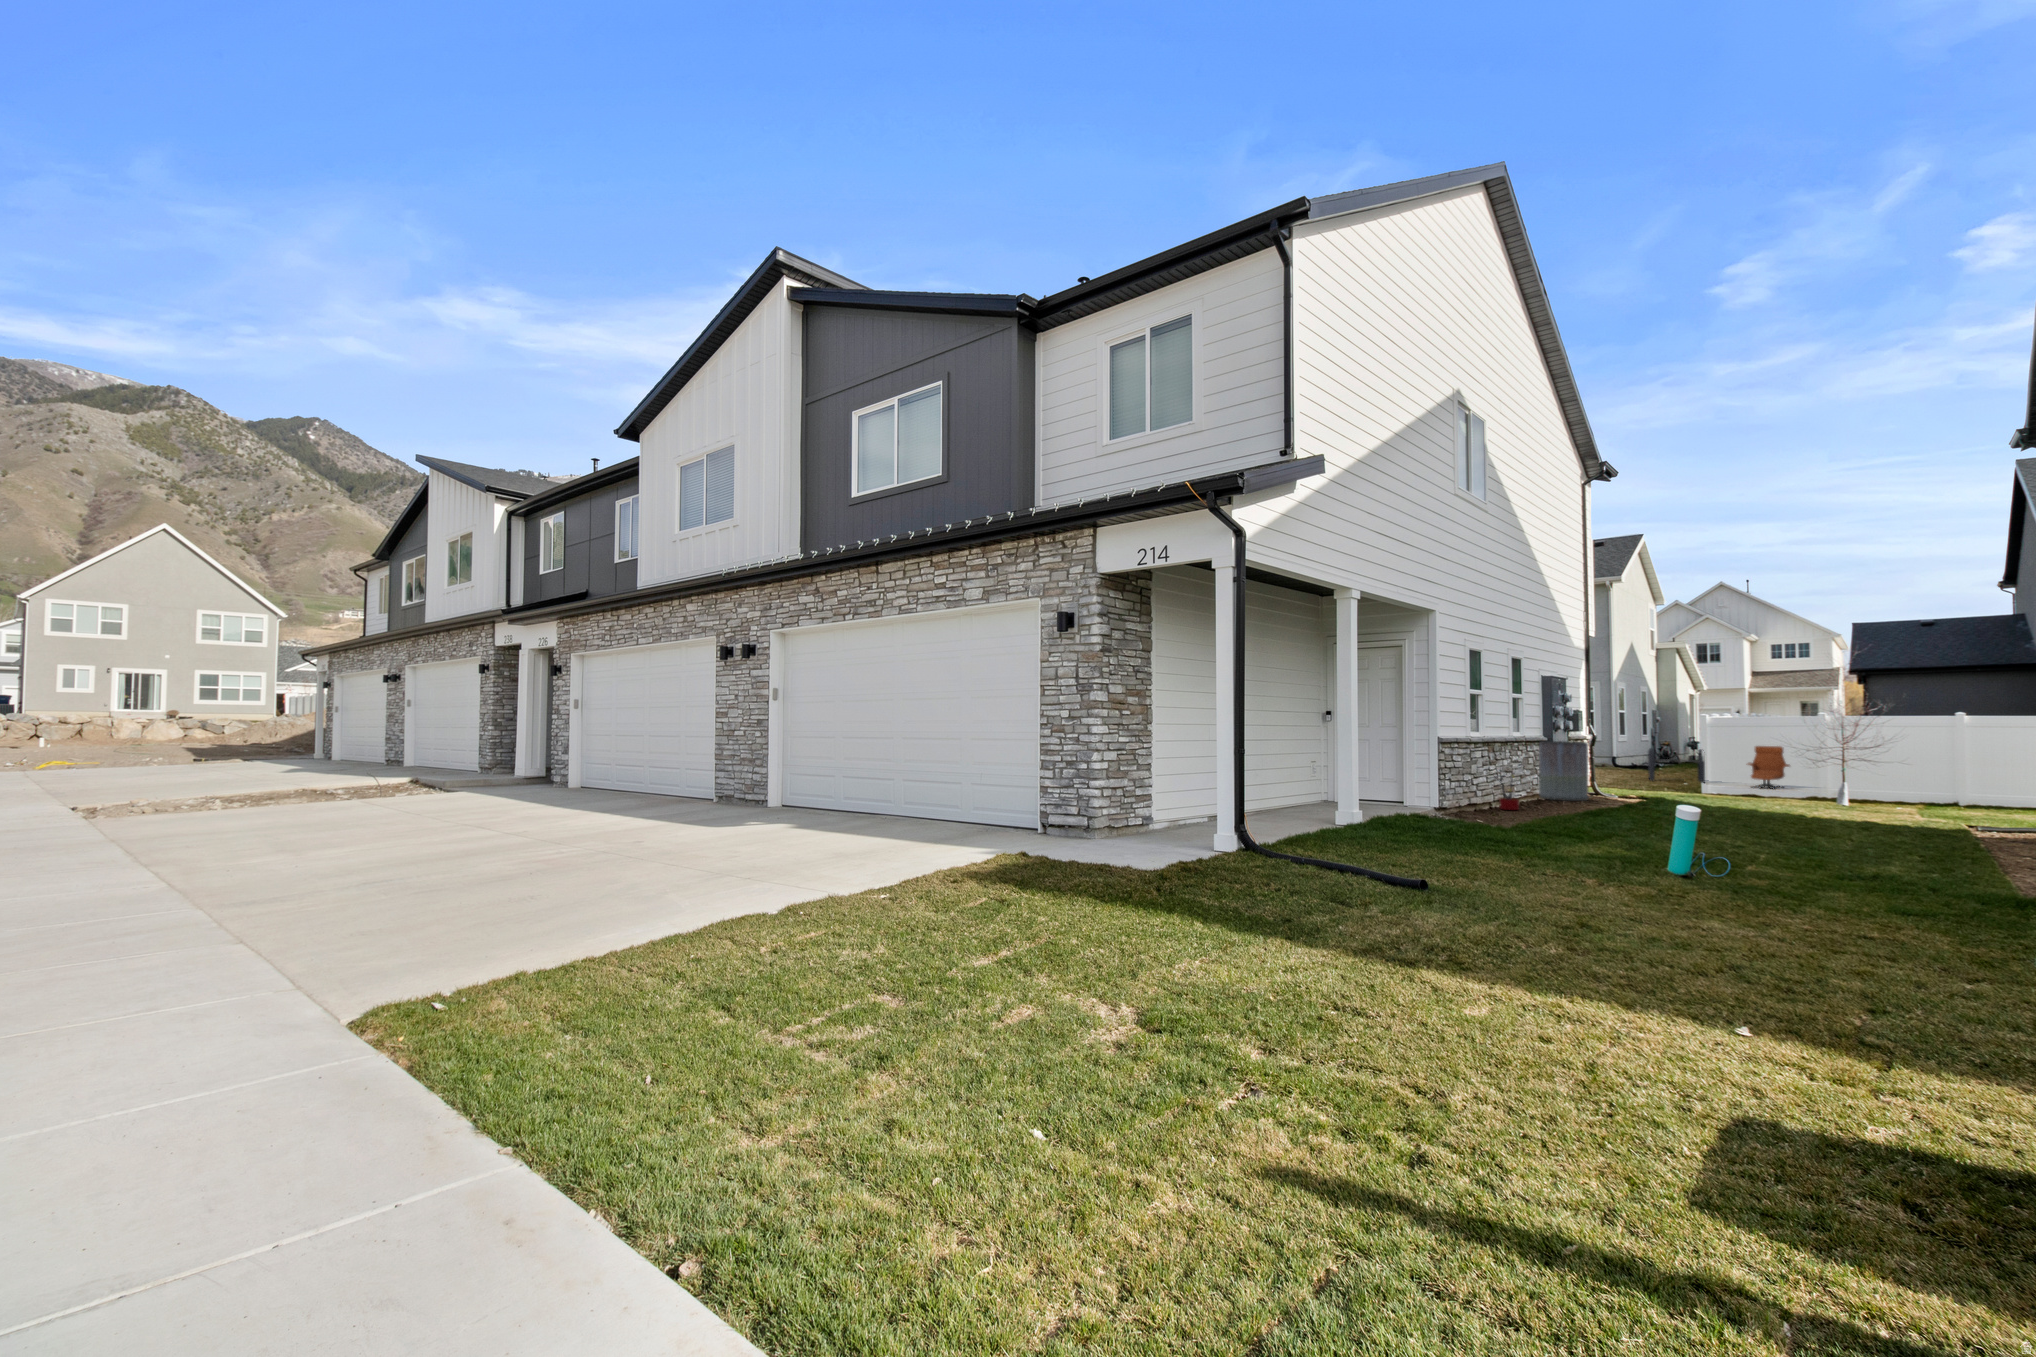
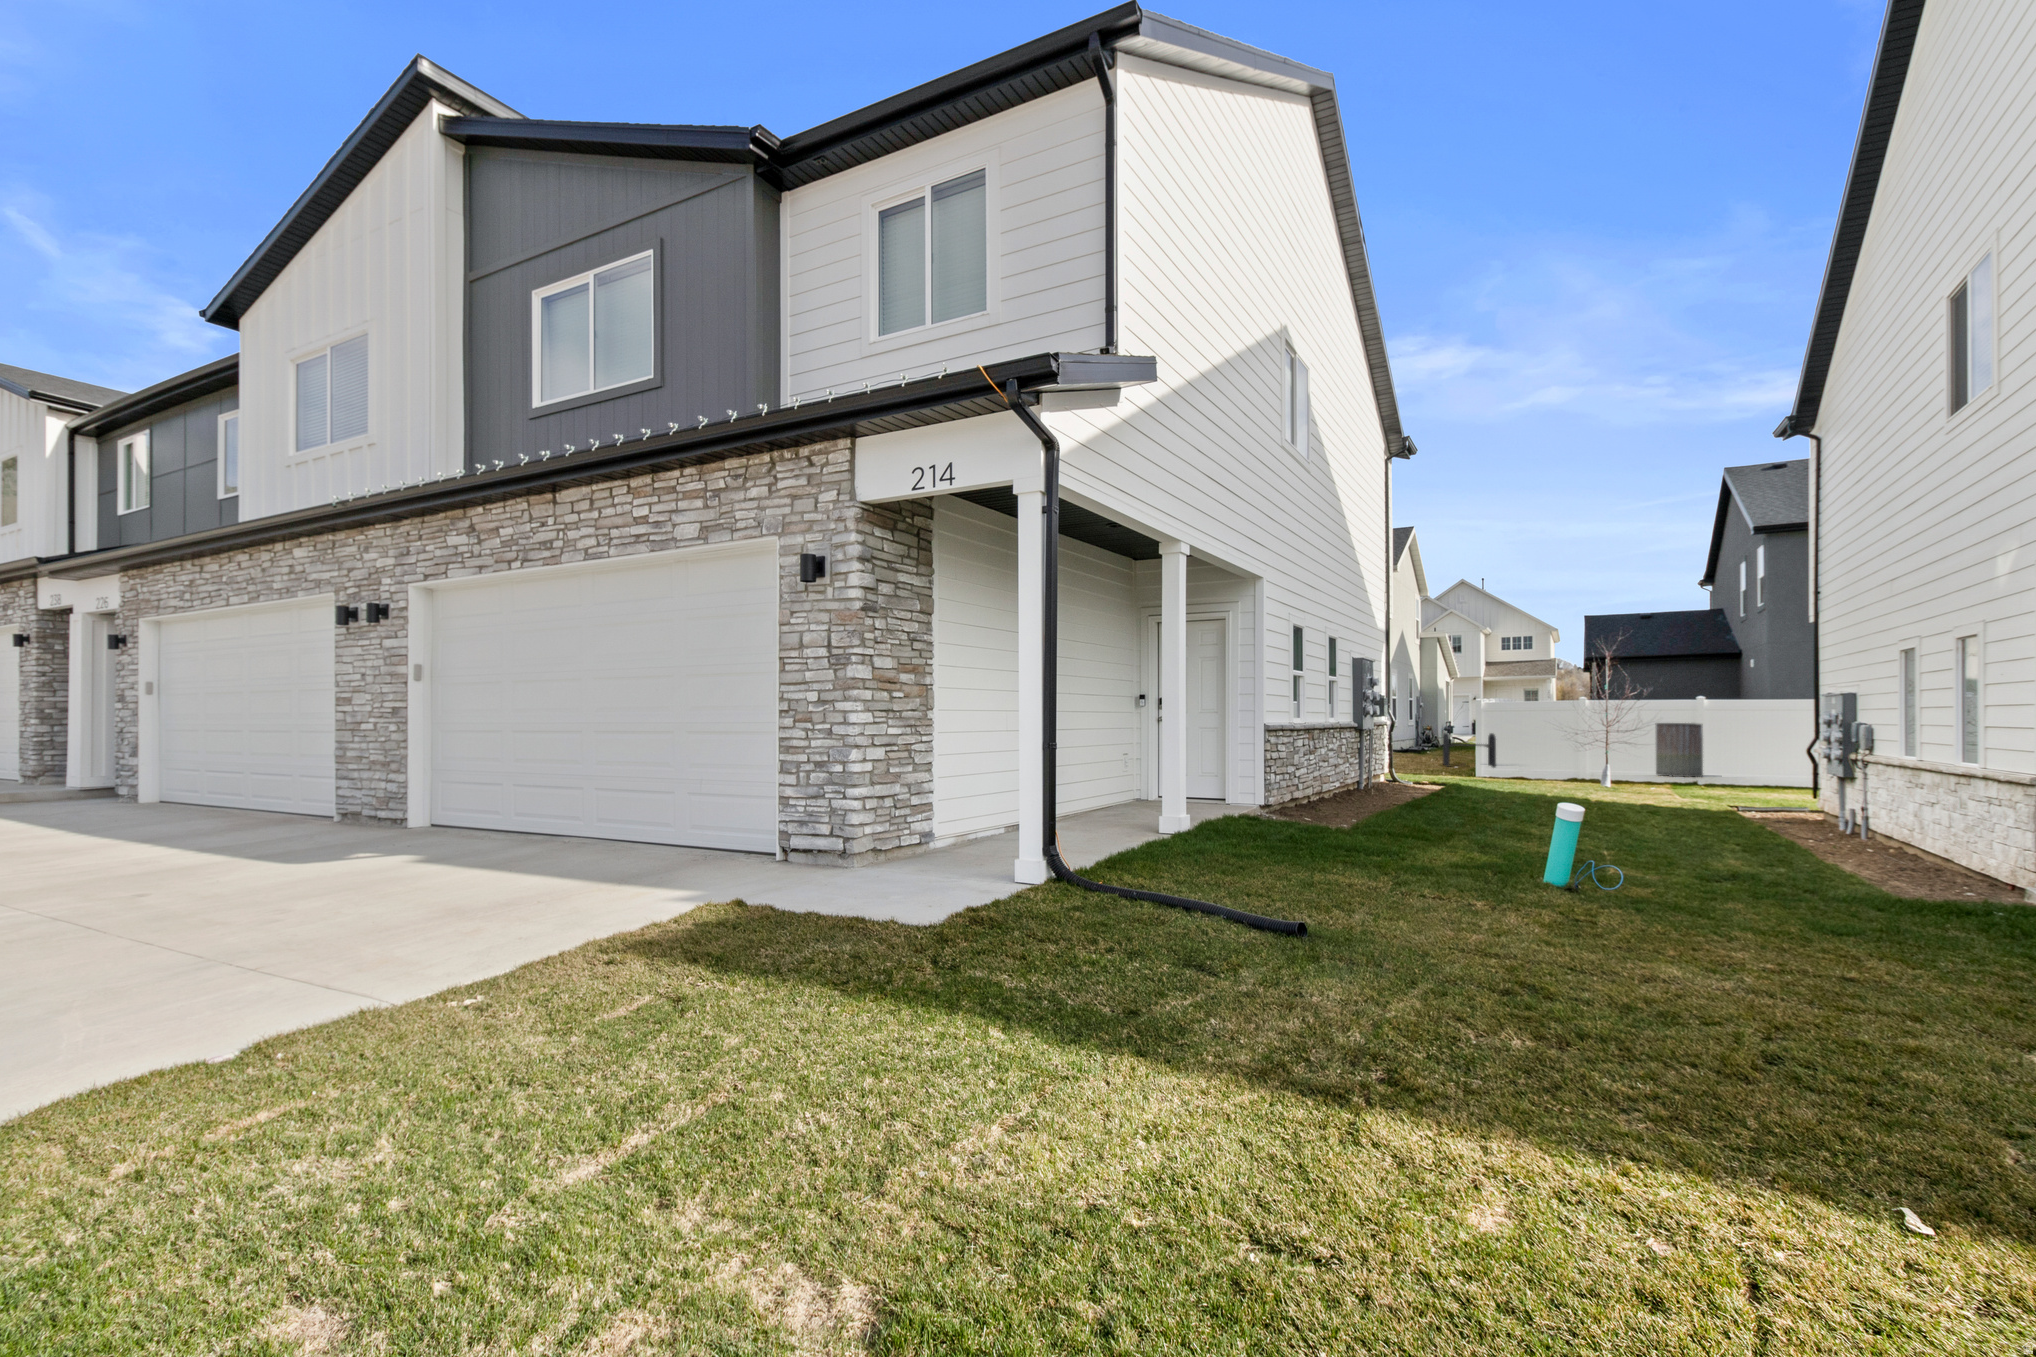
trash can: present [1539,741,1588,801] -> present [1656,723,1703,777]
lounge chair: present [1748,746,1790,789] -> none [1535,729,1575,773]
decorative plant: present [1494,773,1519,810] -> none [1307,755,1351,804]

